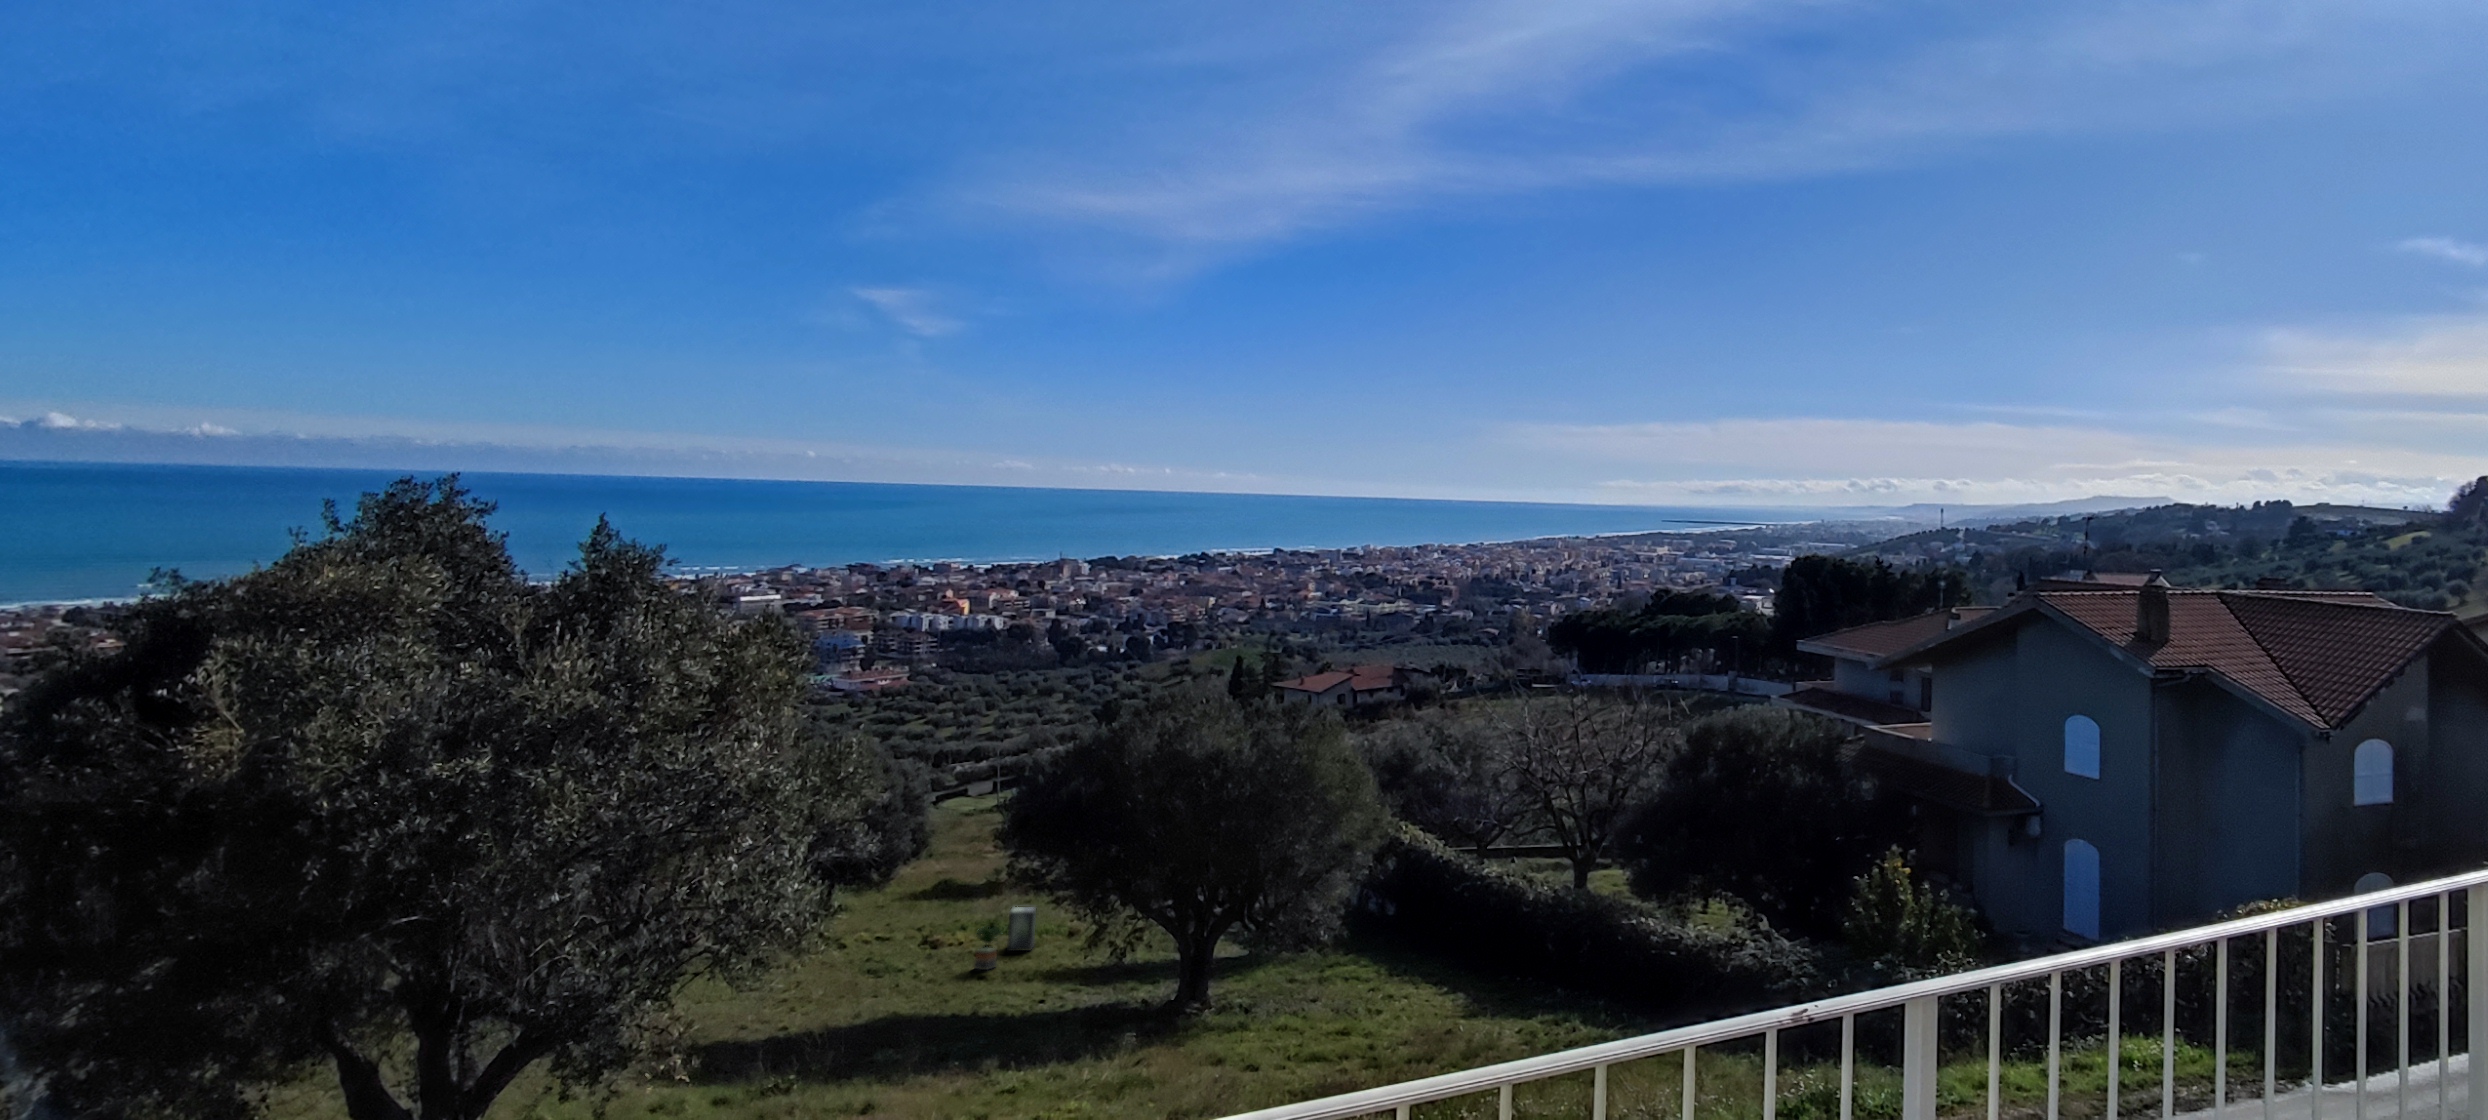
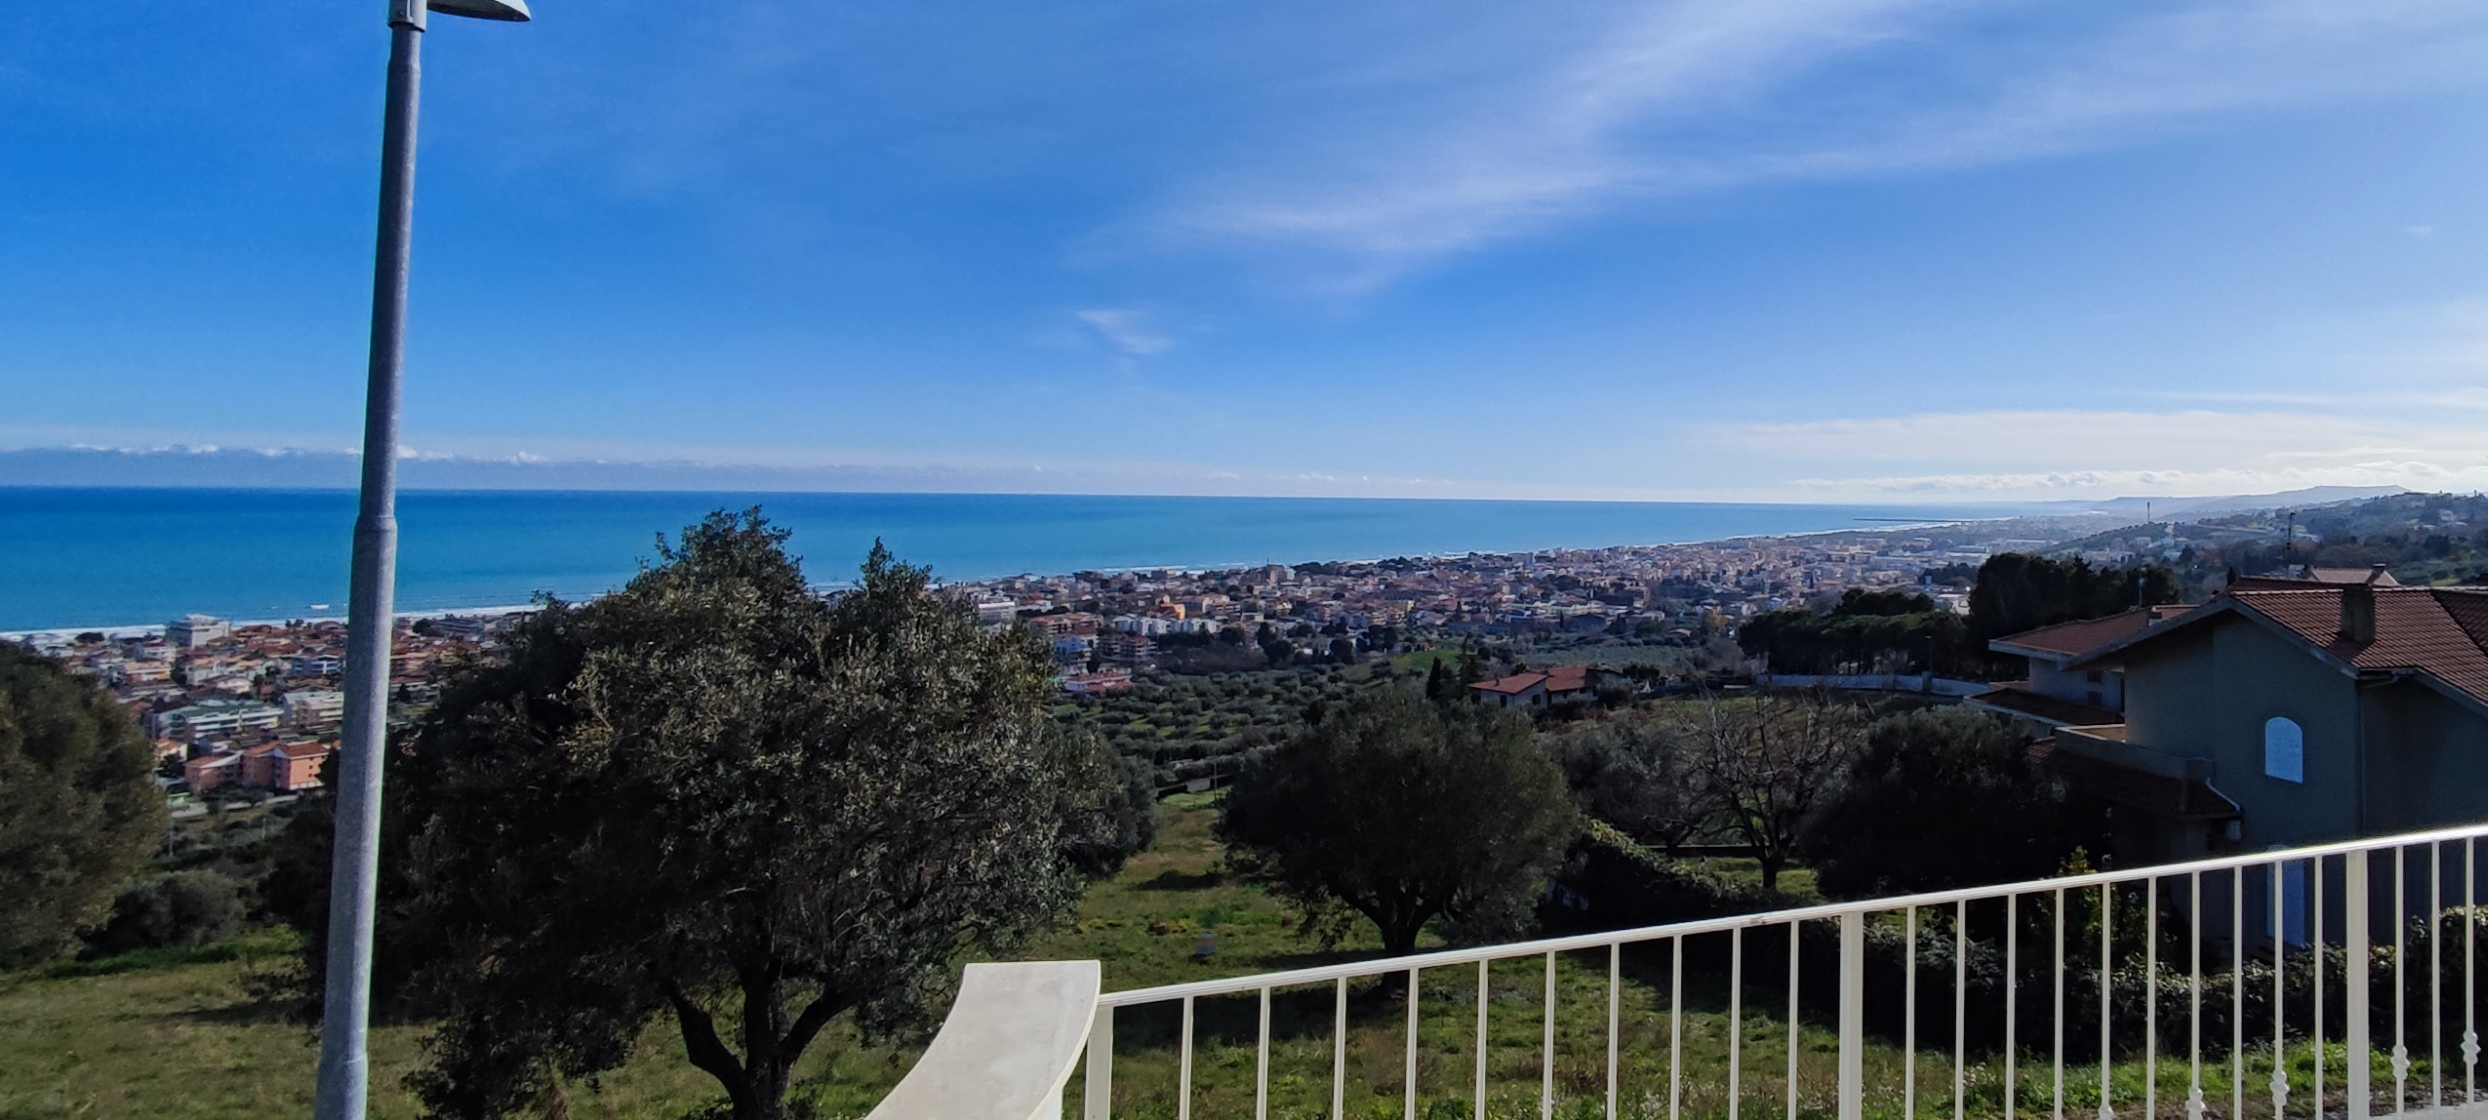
storage box: present [1007,907,1036,951] -> none [1225,897,1251,938]

